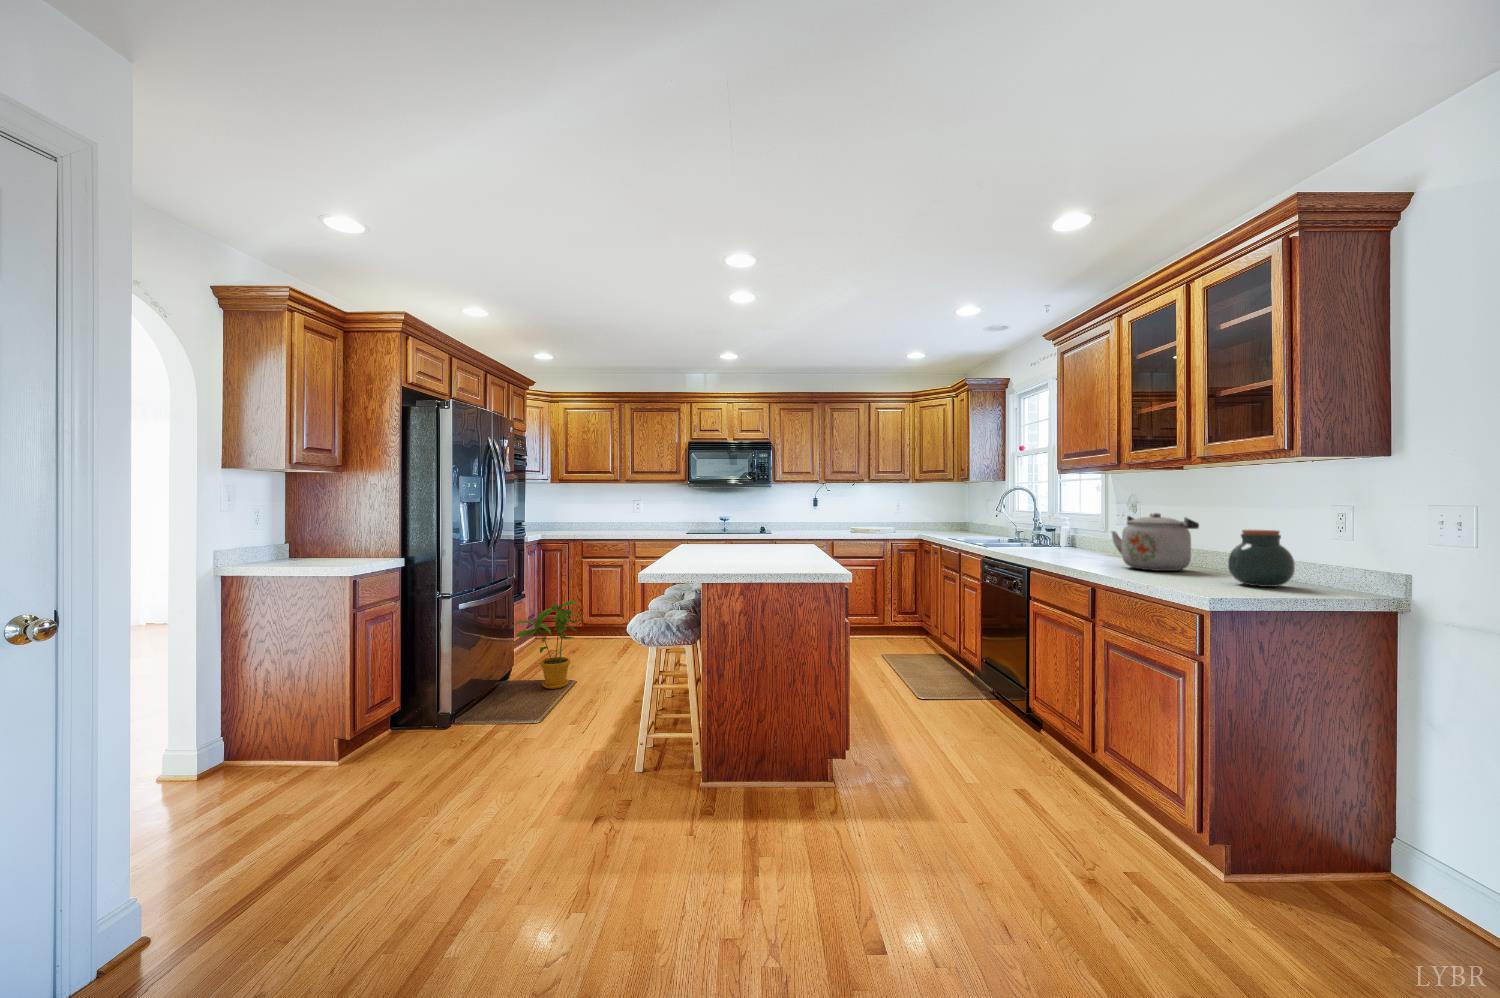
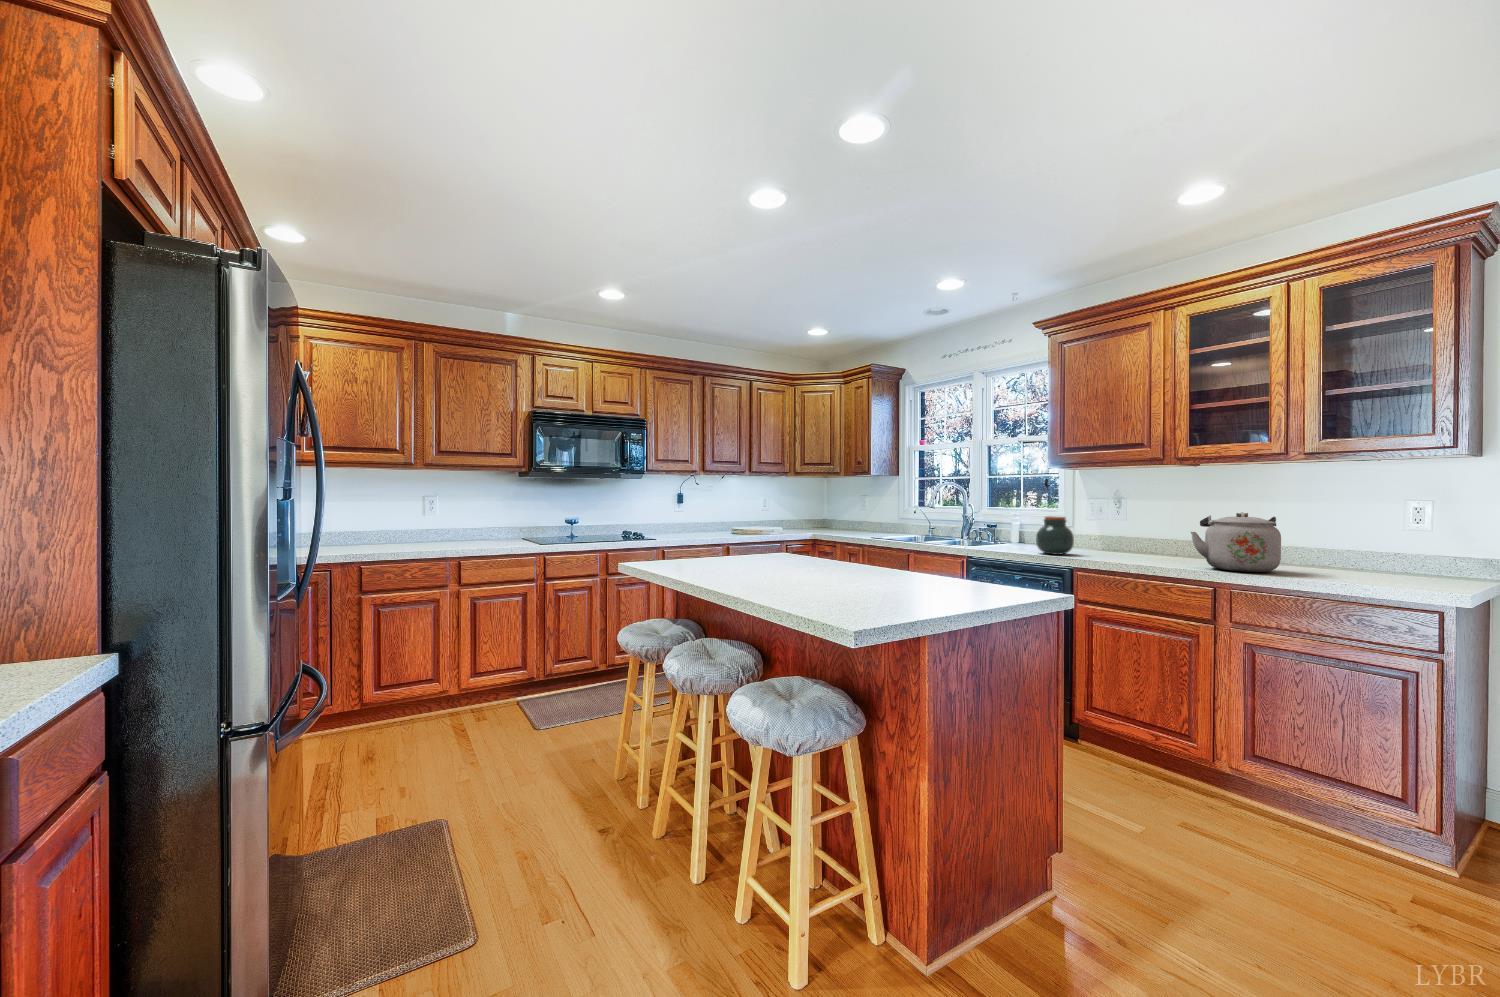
jar: present [1228,530,1295,587] -> present [1036,516,1074,555]
house plant: present [512,601,584,689] -> none [317,683,479,859]

